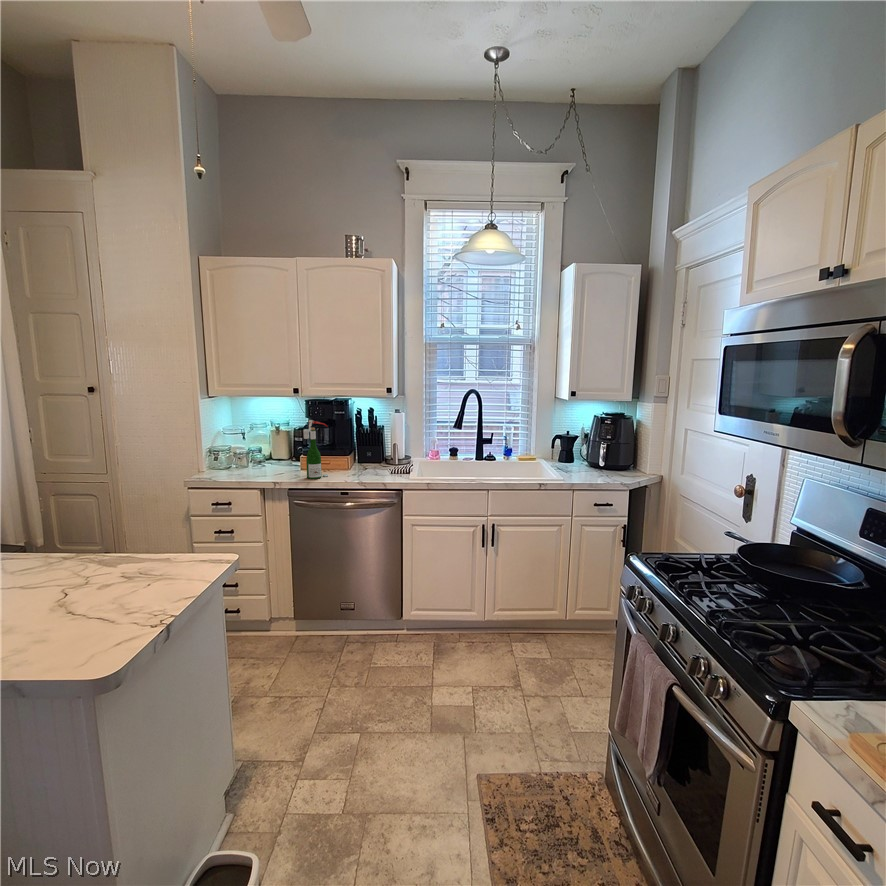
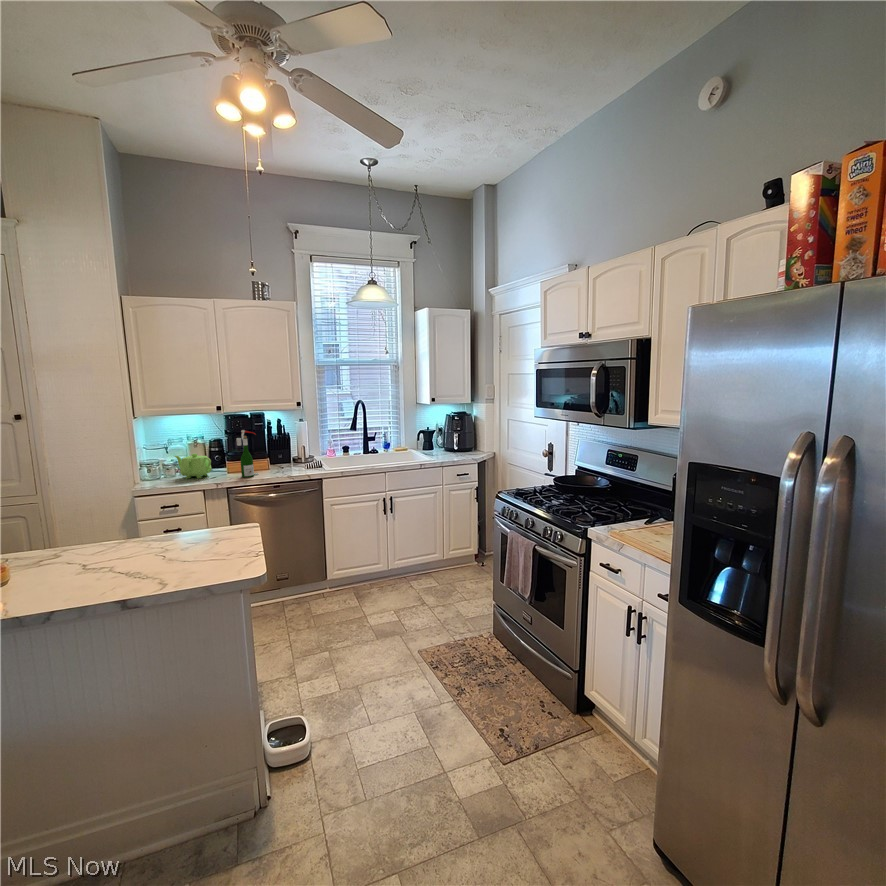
teapot: none [242,444,280,474] -> present [175,453,212,479]

